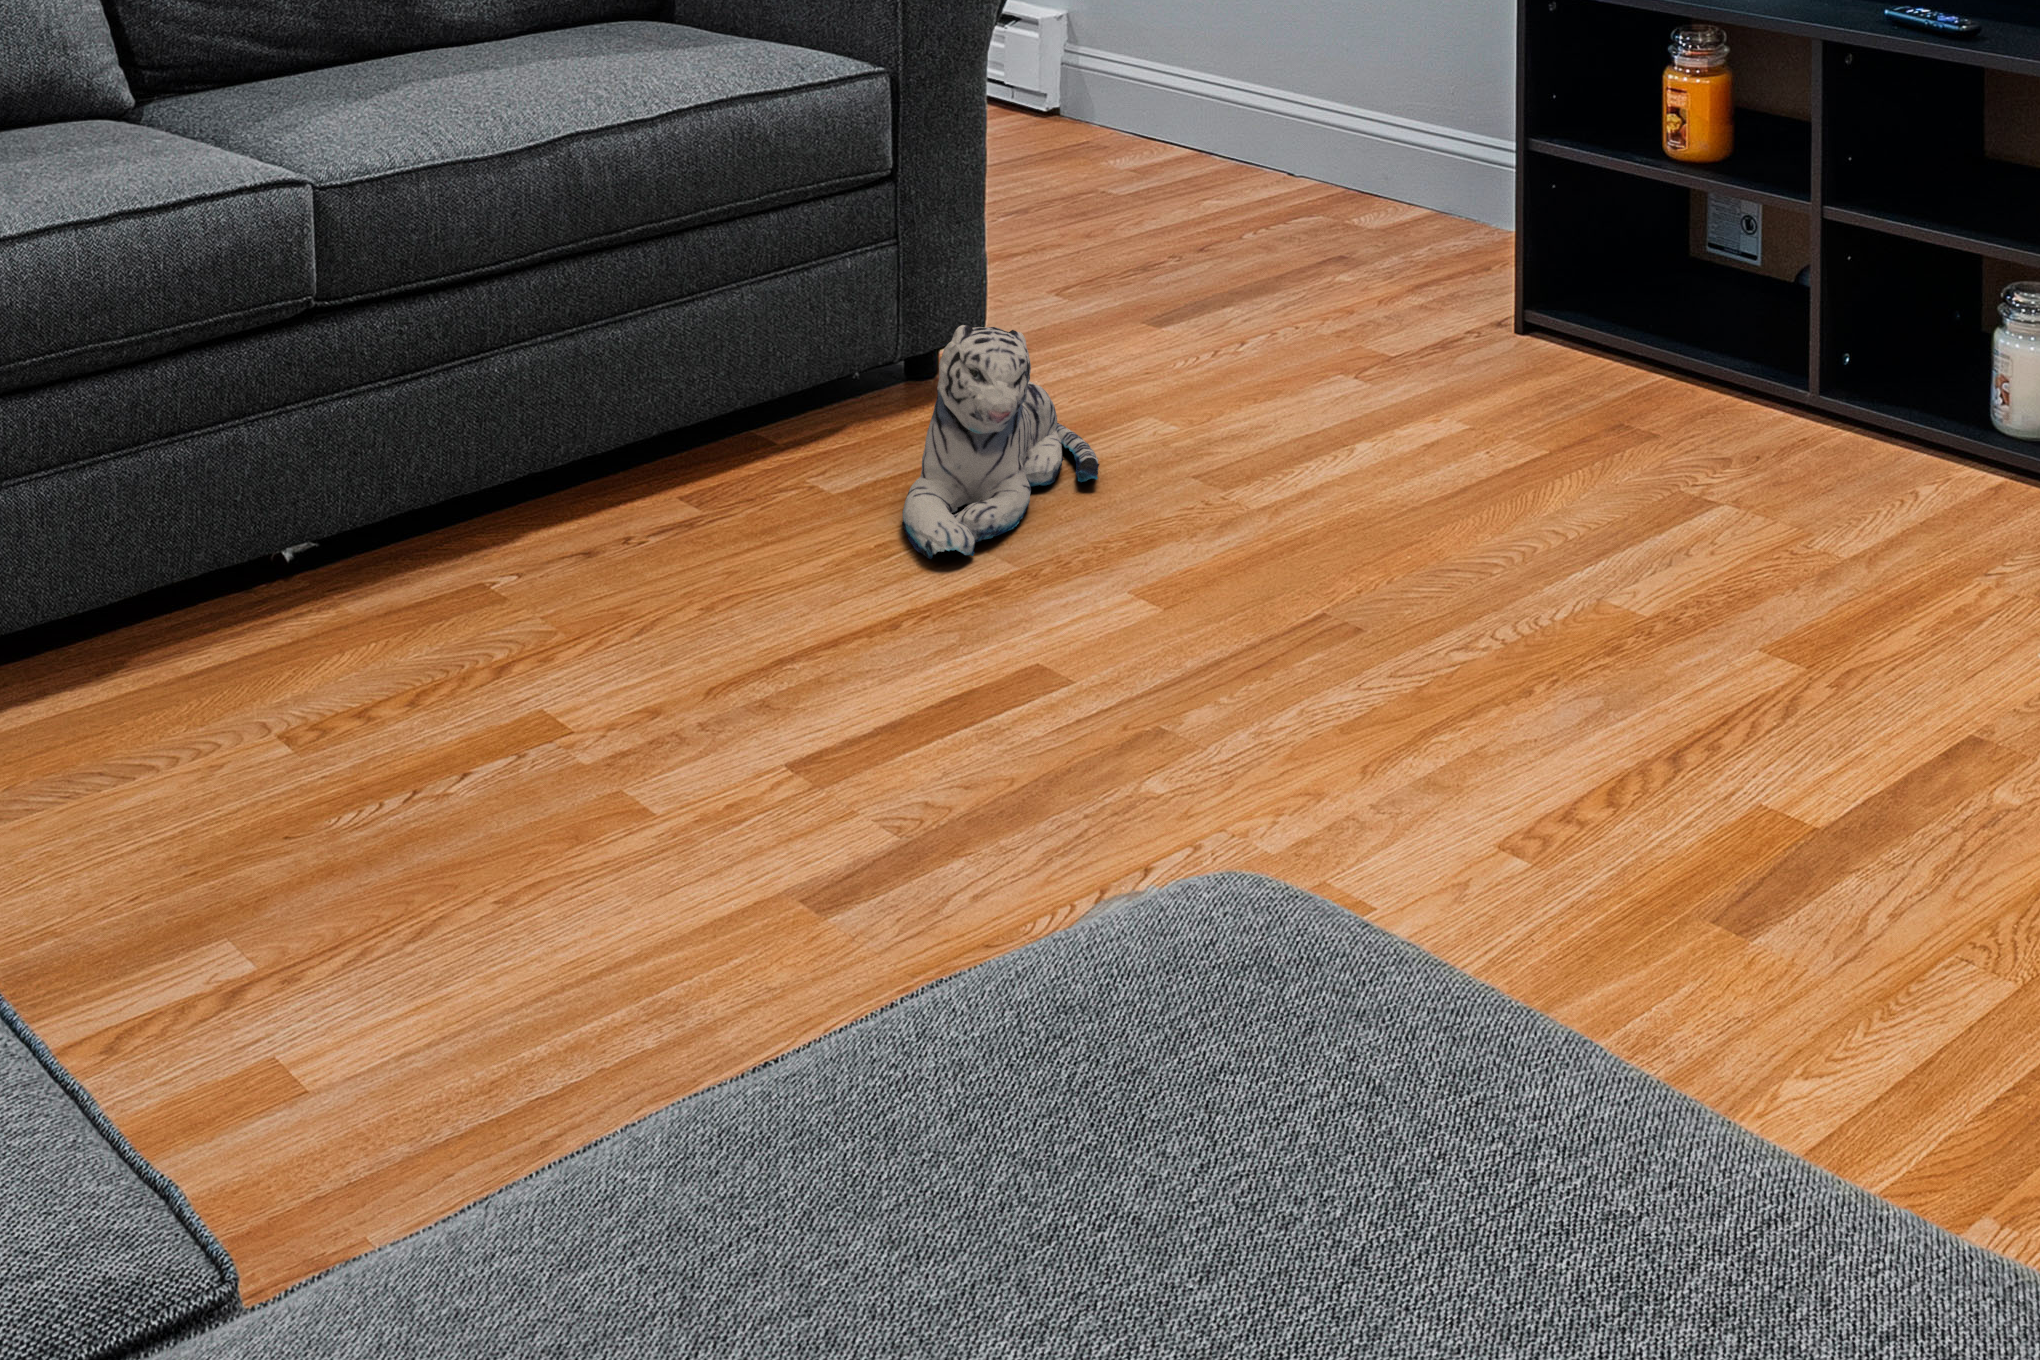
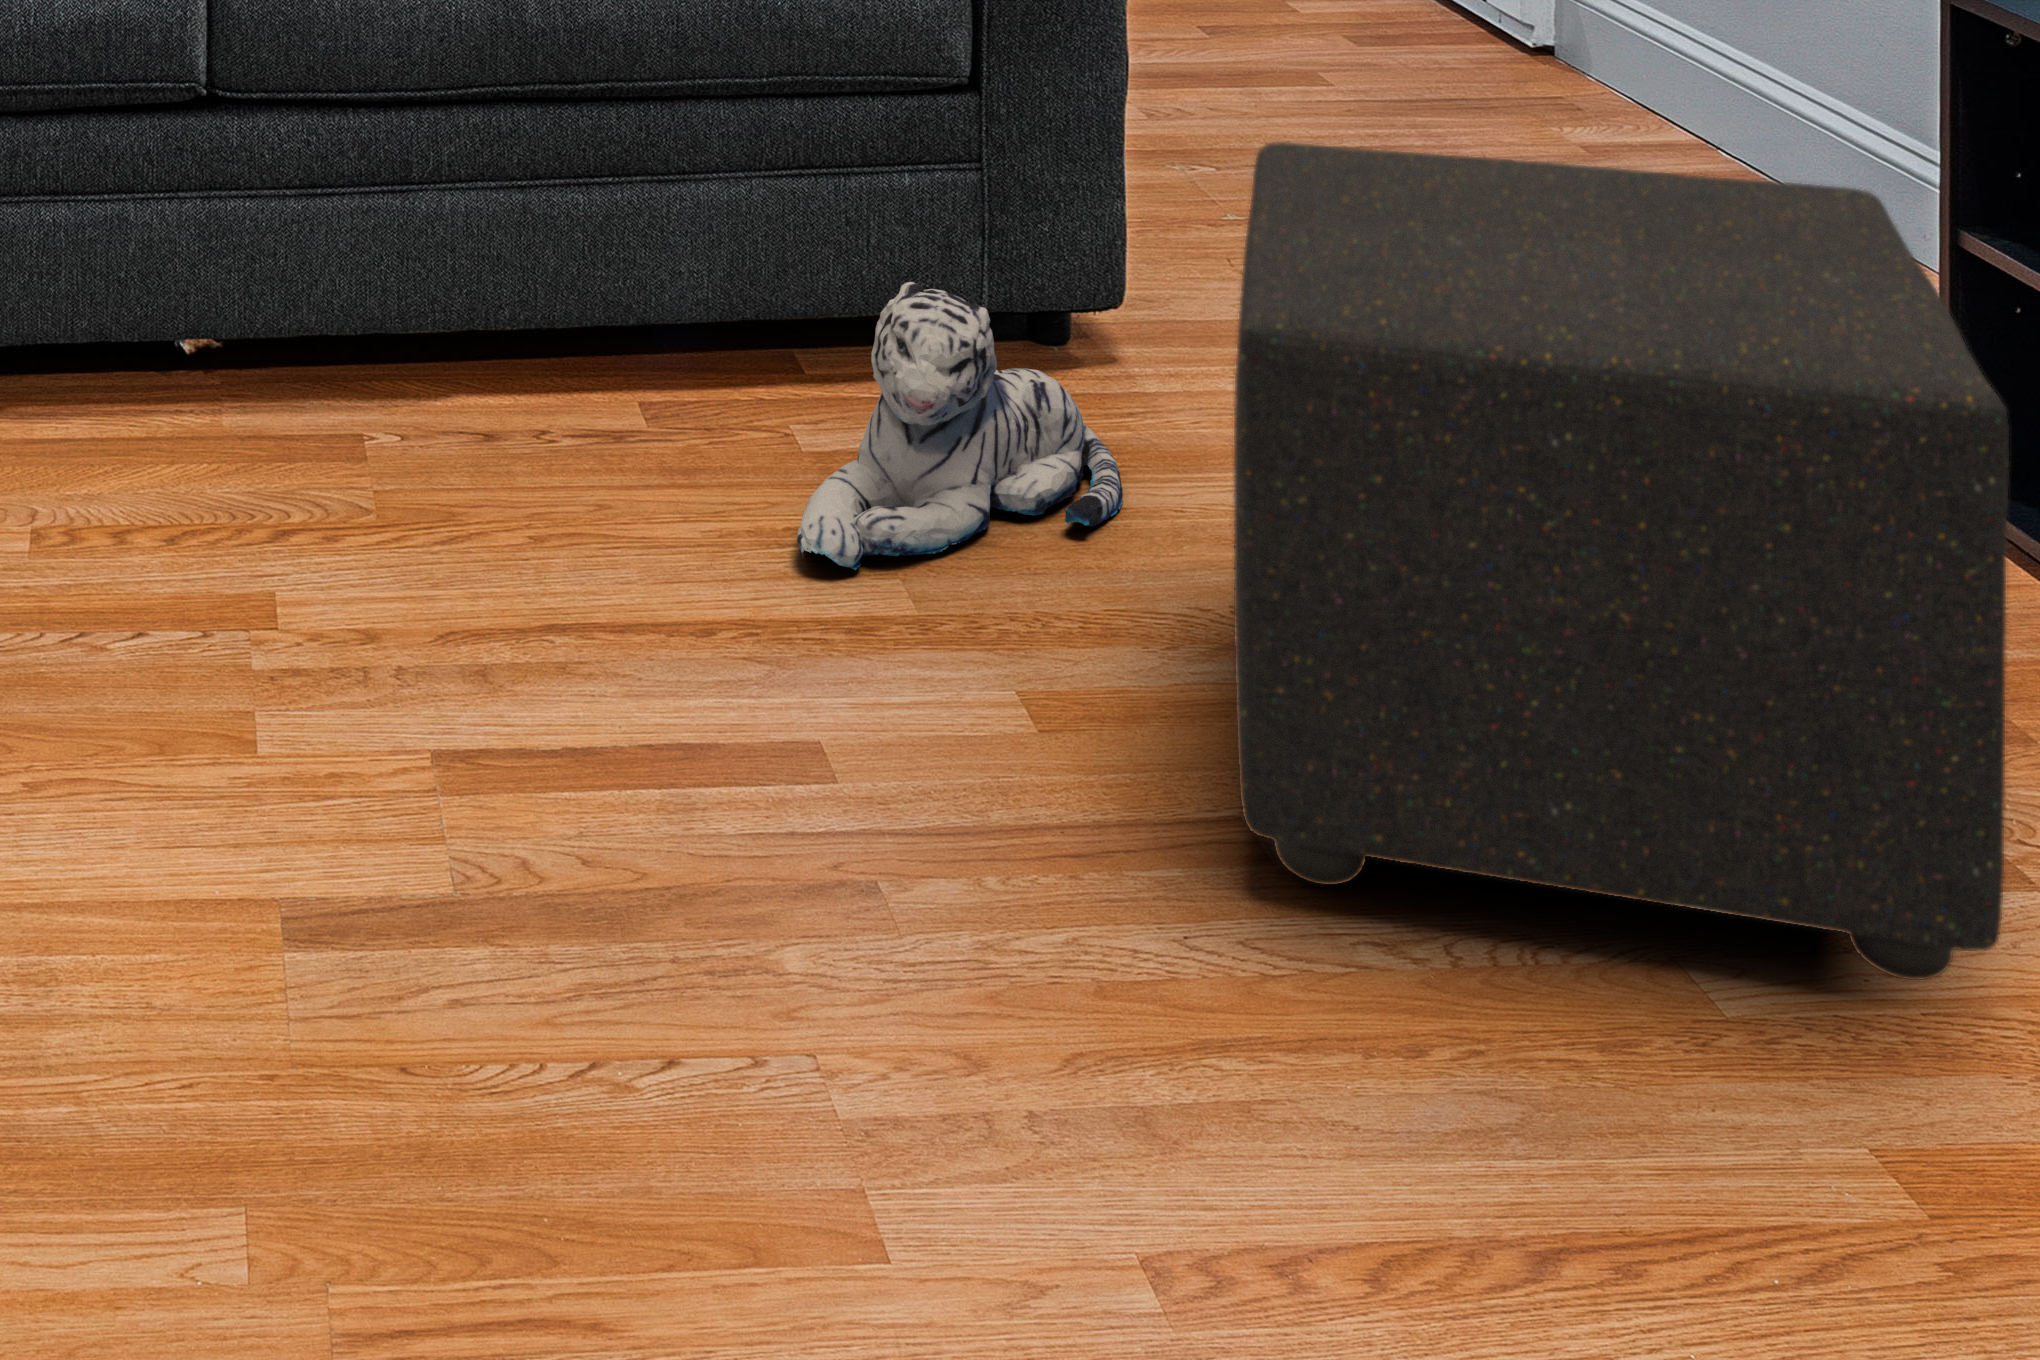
ottoman: none [1243,117,1813,648] -> present [1234,142,2009,980]

